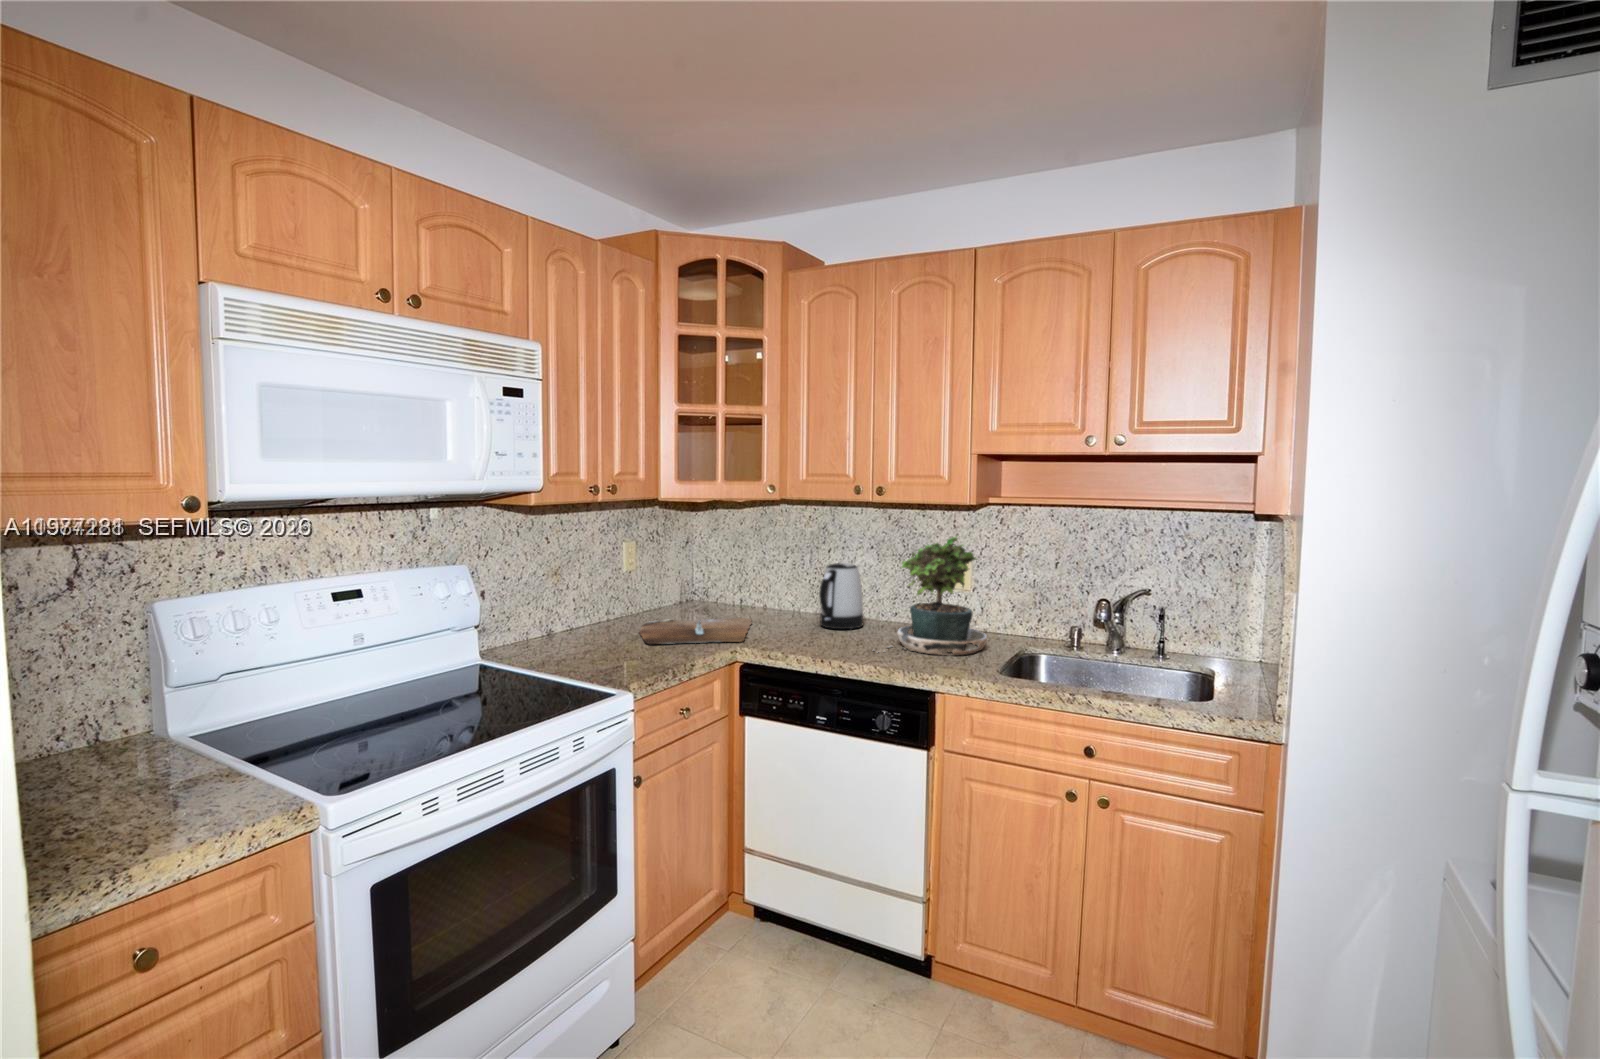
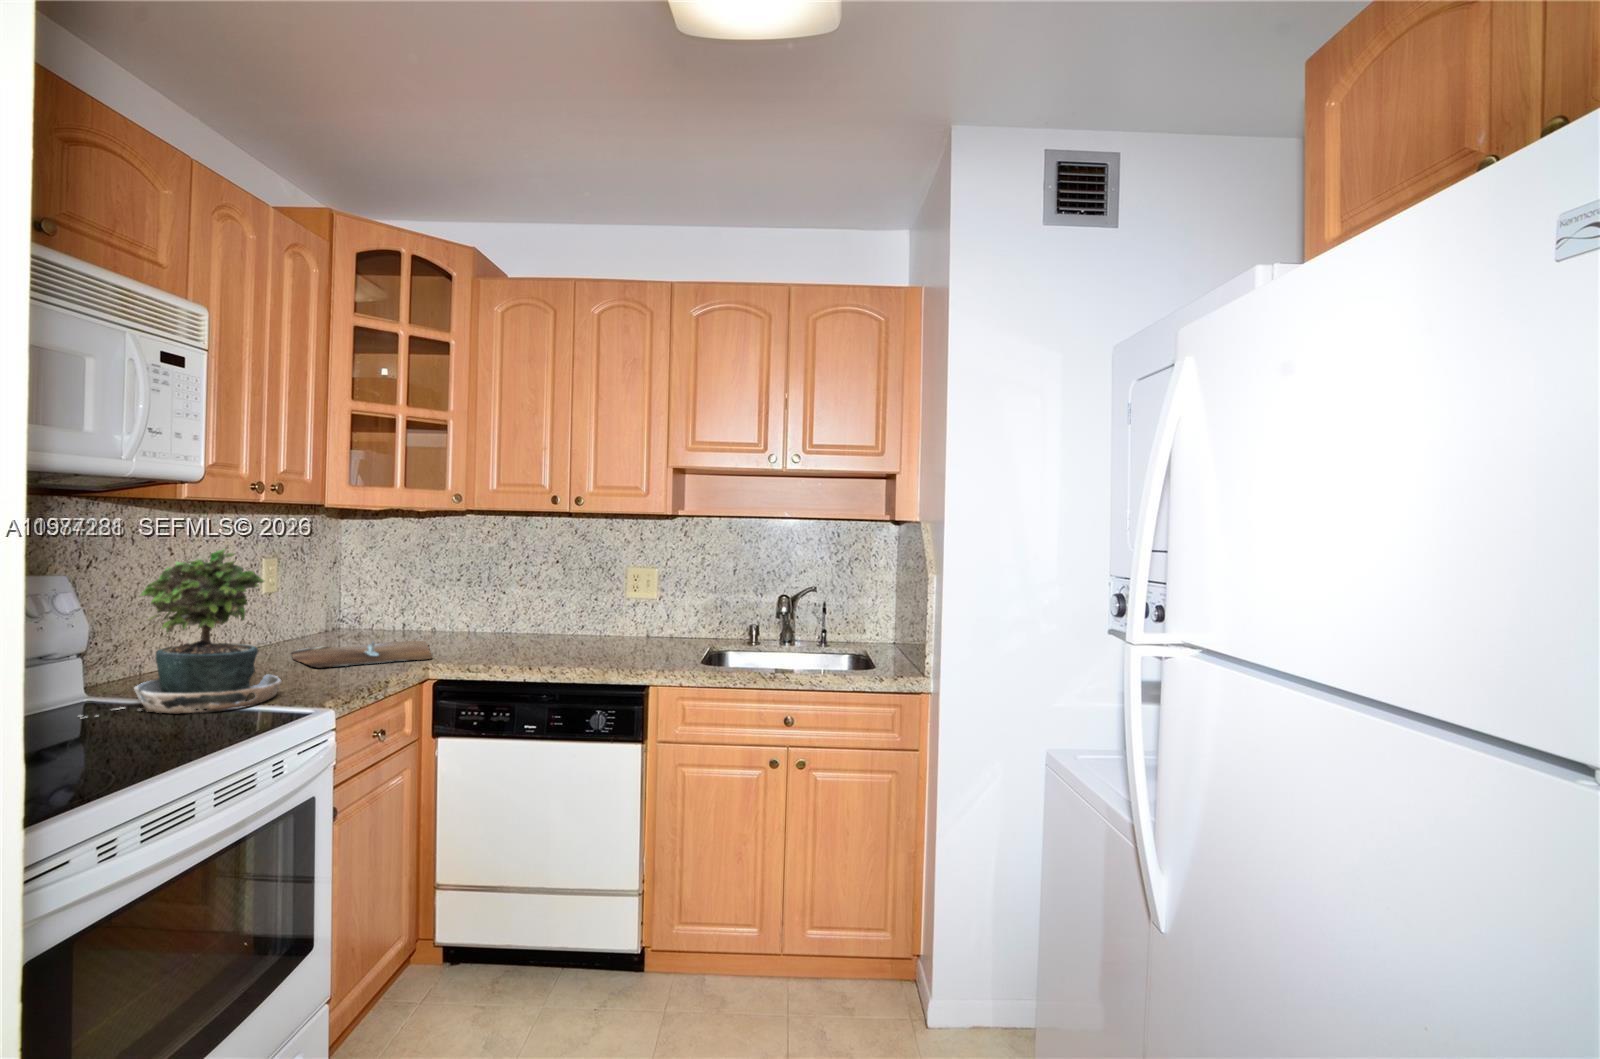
potted plant: present [890,537,987,655] -> present [81,549,282,719]
kettle: present [819,563,863,629] -> none [507,576,553,643]

